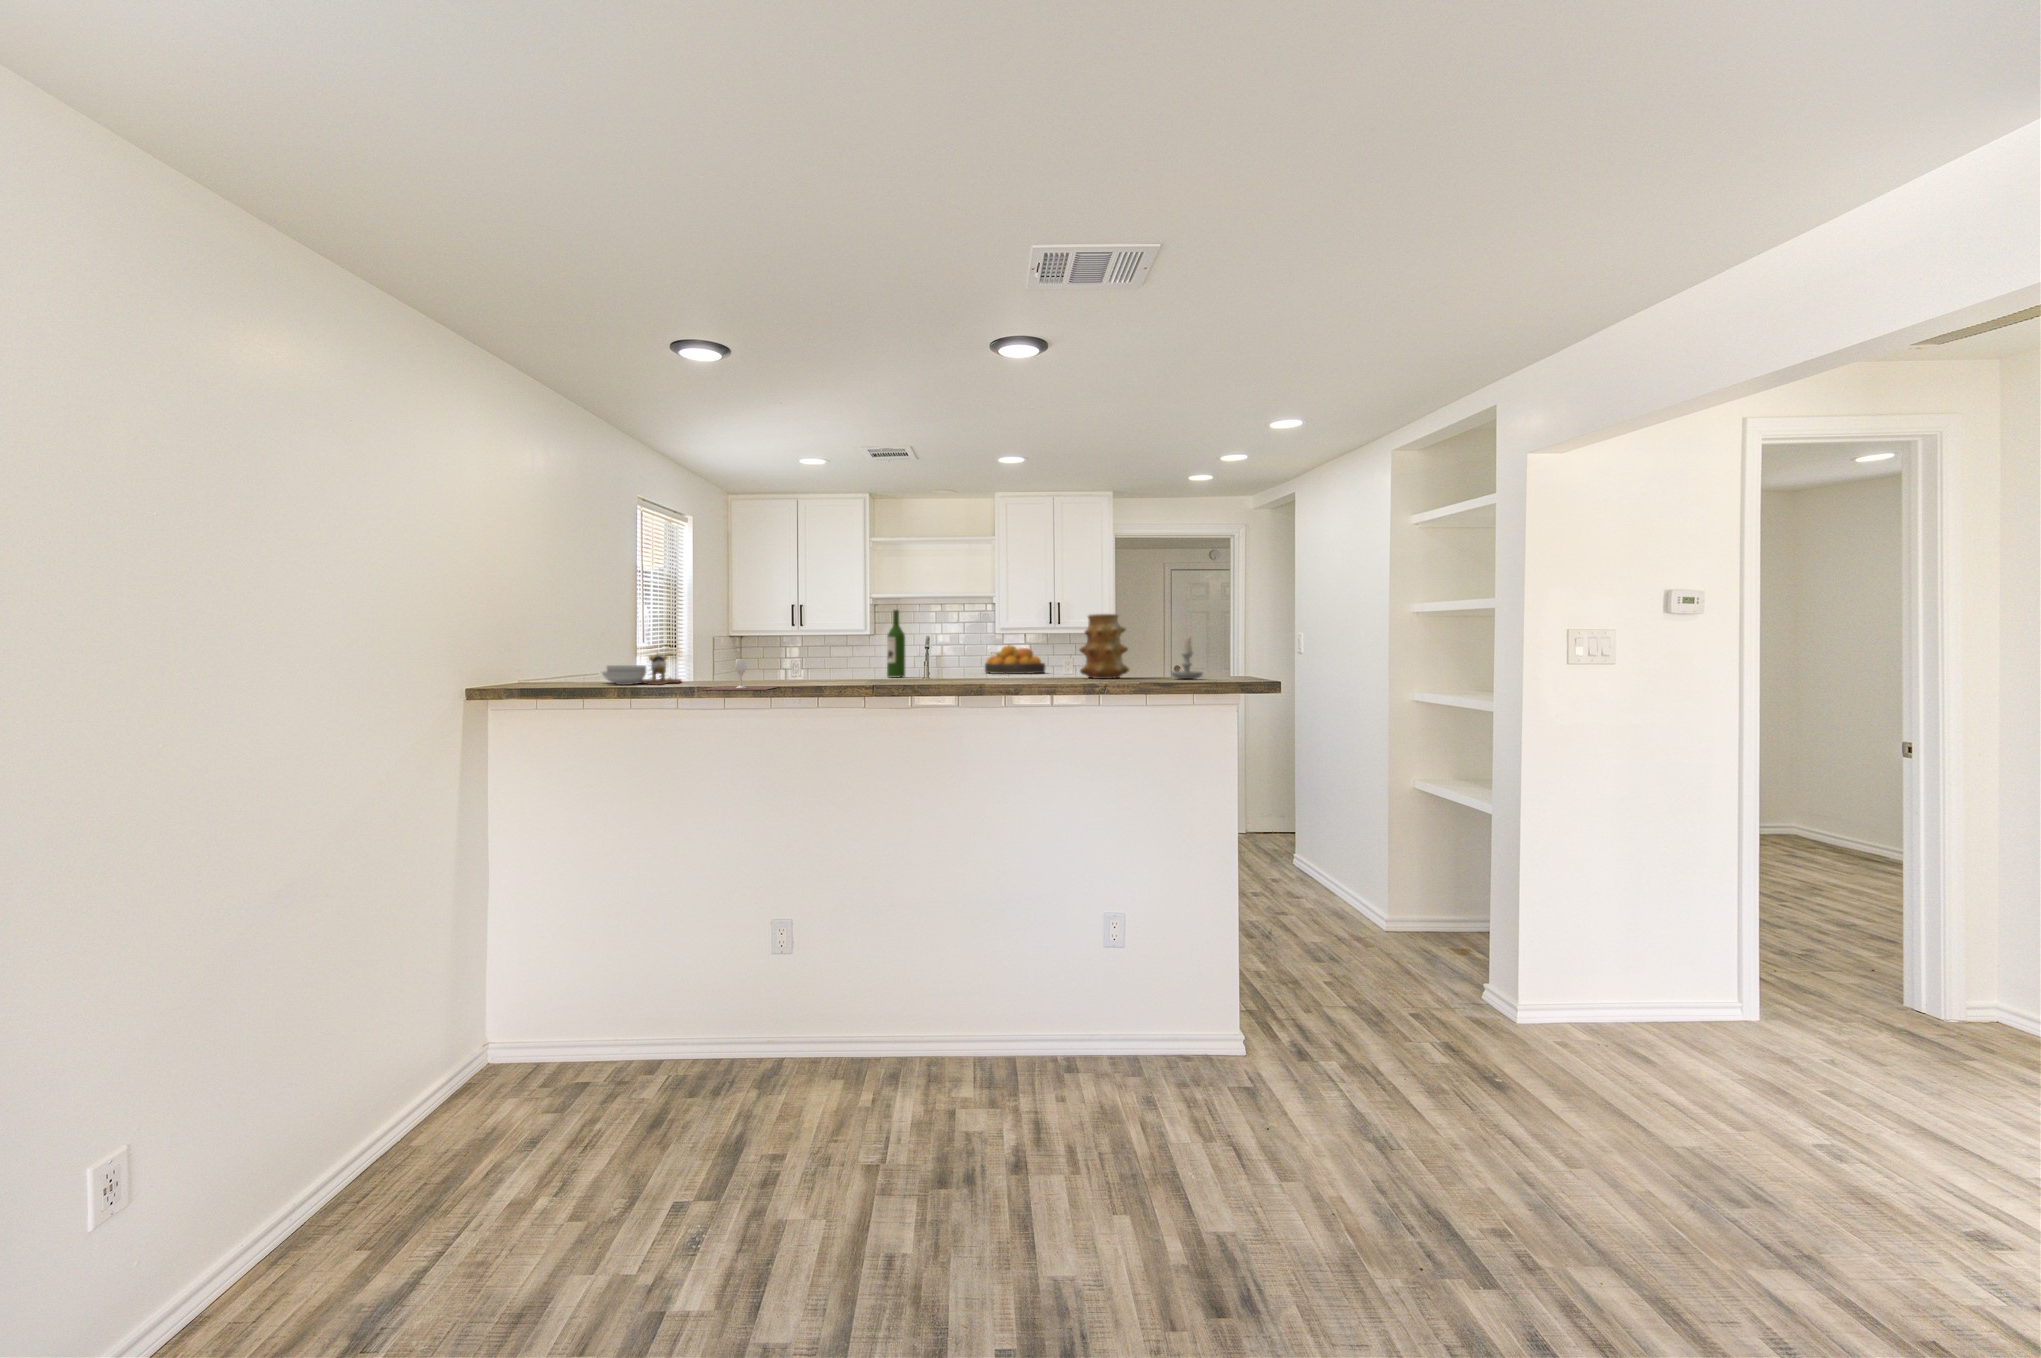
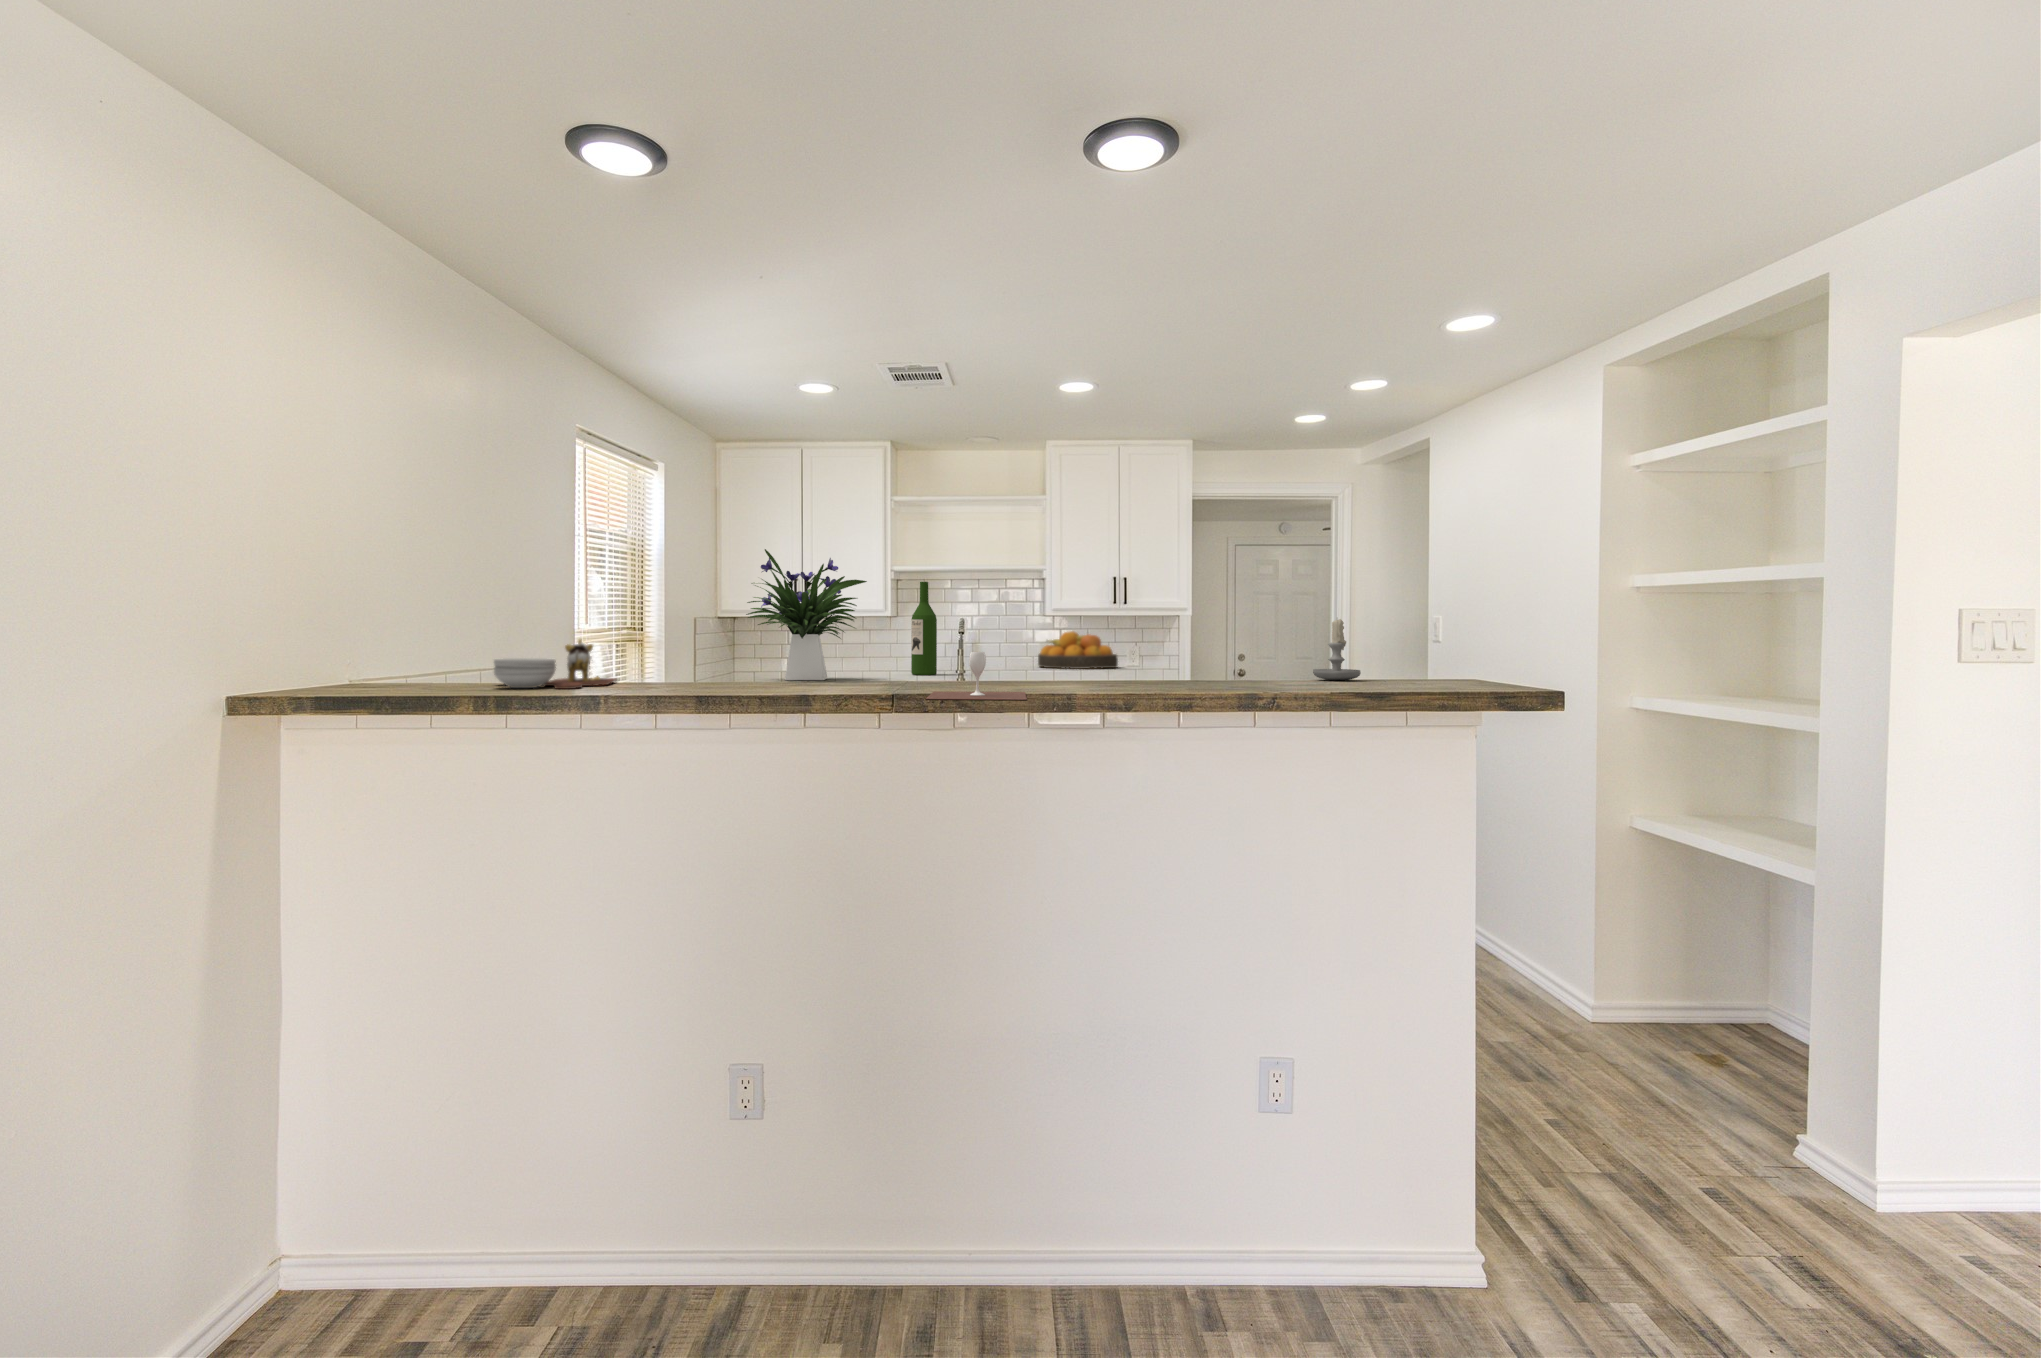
flower arrangement: none [769,588,855,680] -> present [746,549,867,680]
vase: present [1080,614,1129,679] -> none [1180,587,1251,679]
wine glass: present [702,659,779,690] -> present [926,652,1027,700]

